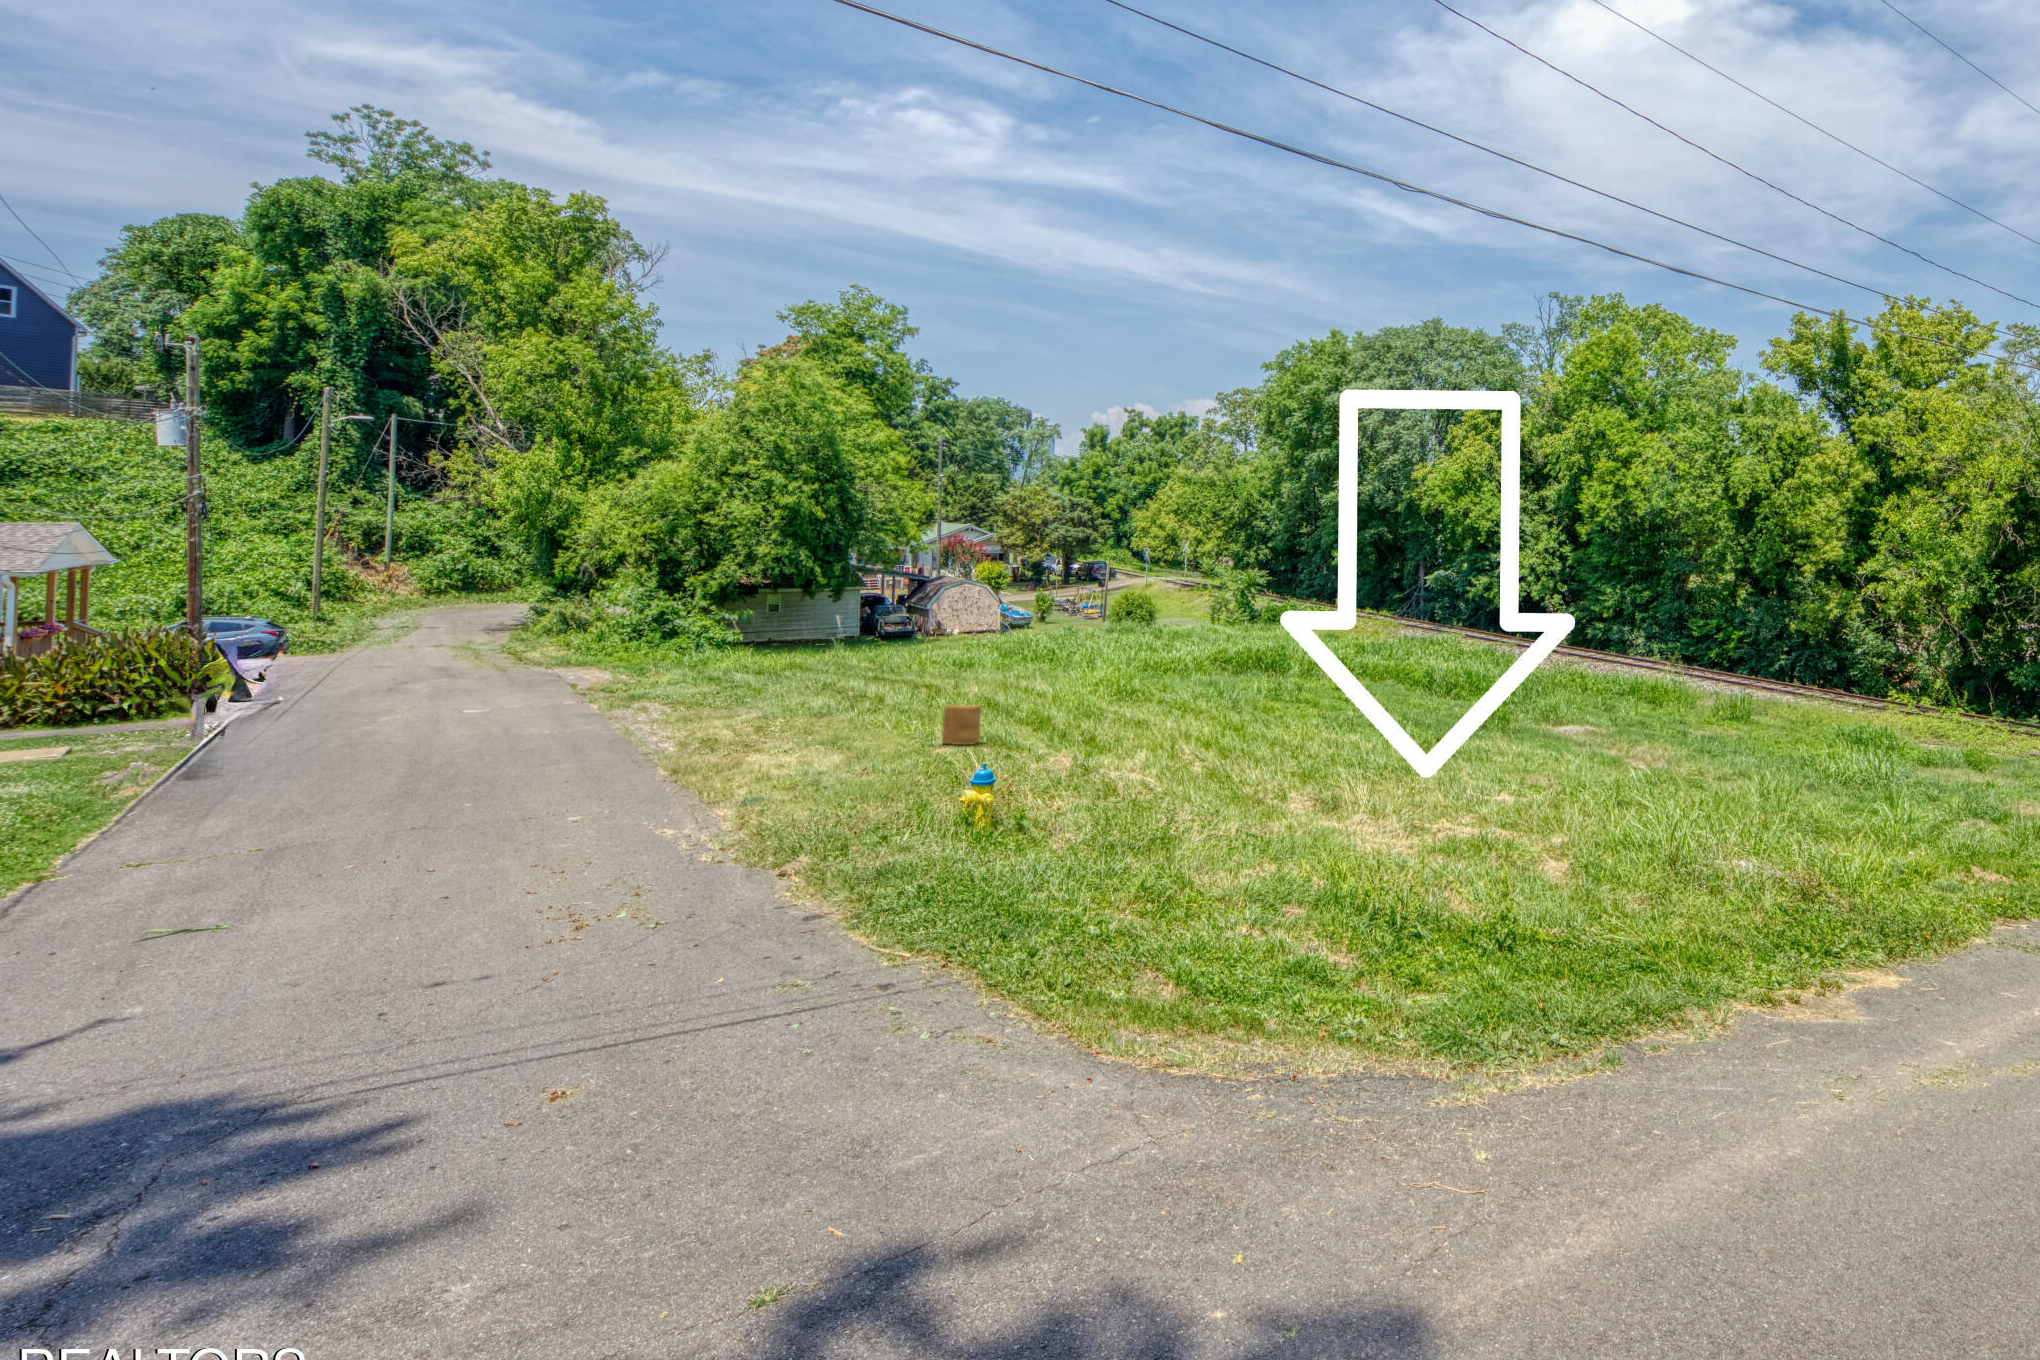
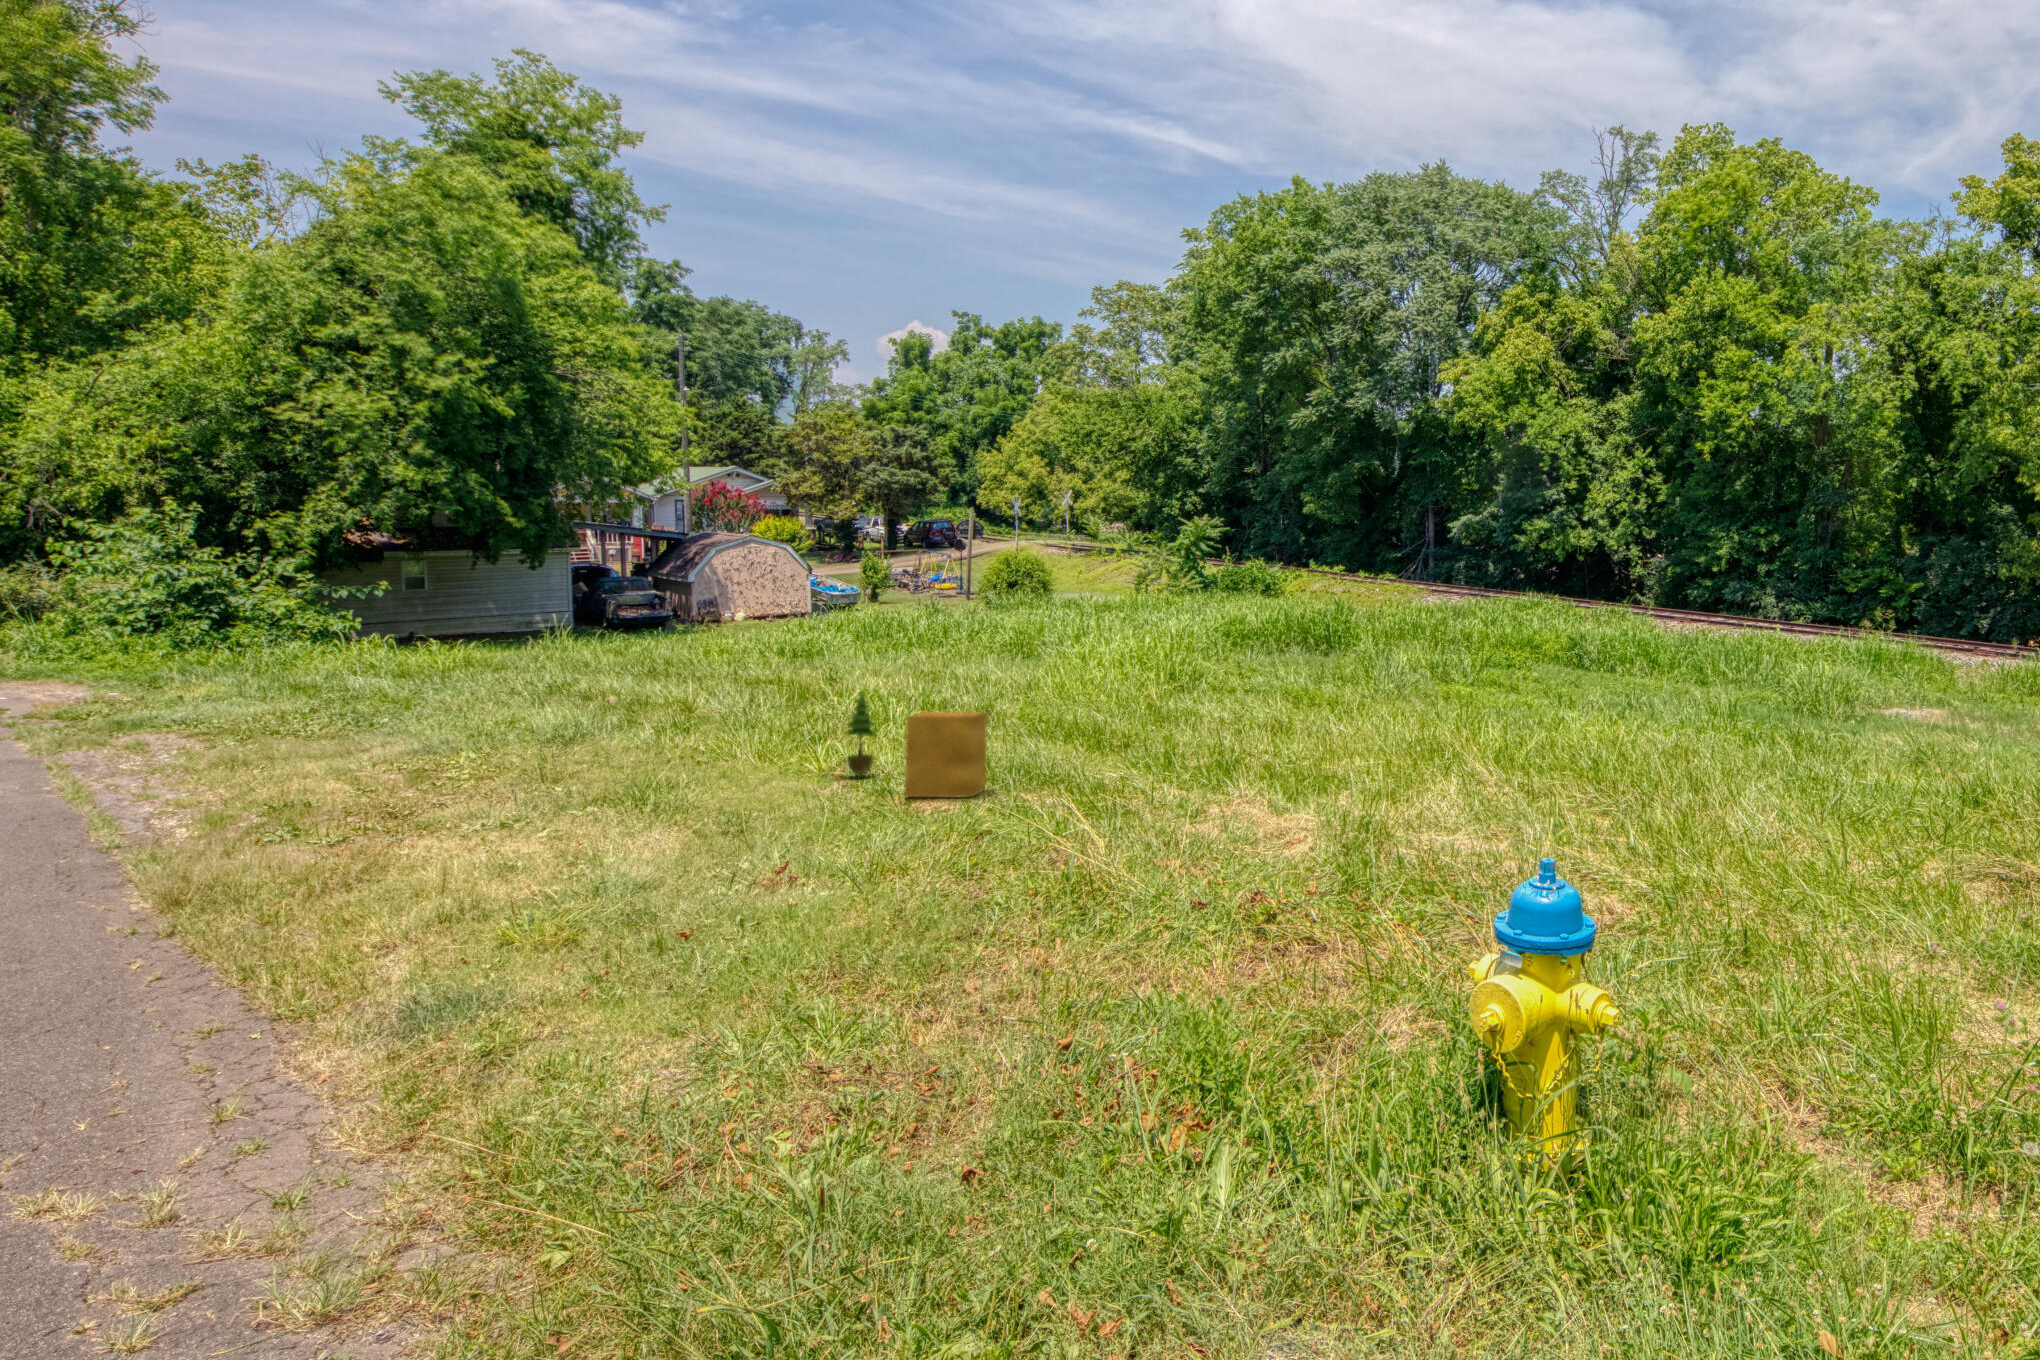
potted tree: none [925,692,940,734] -> present [847,690,876,777]

